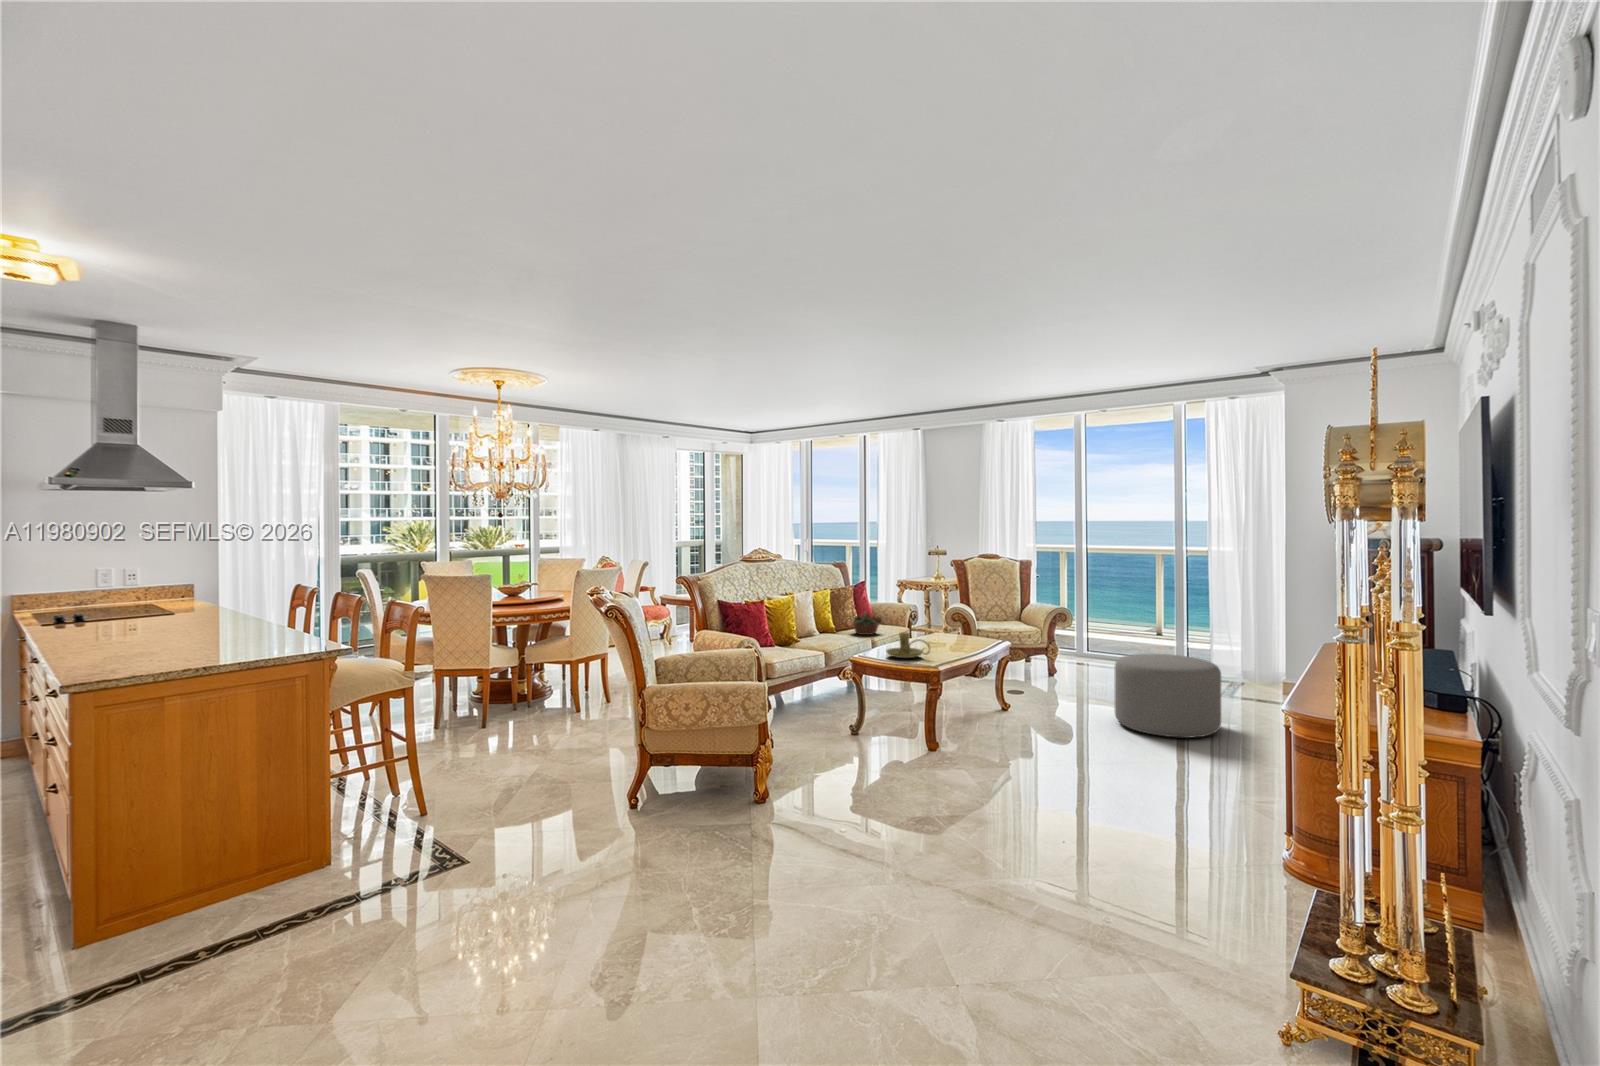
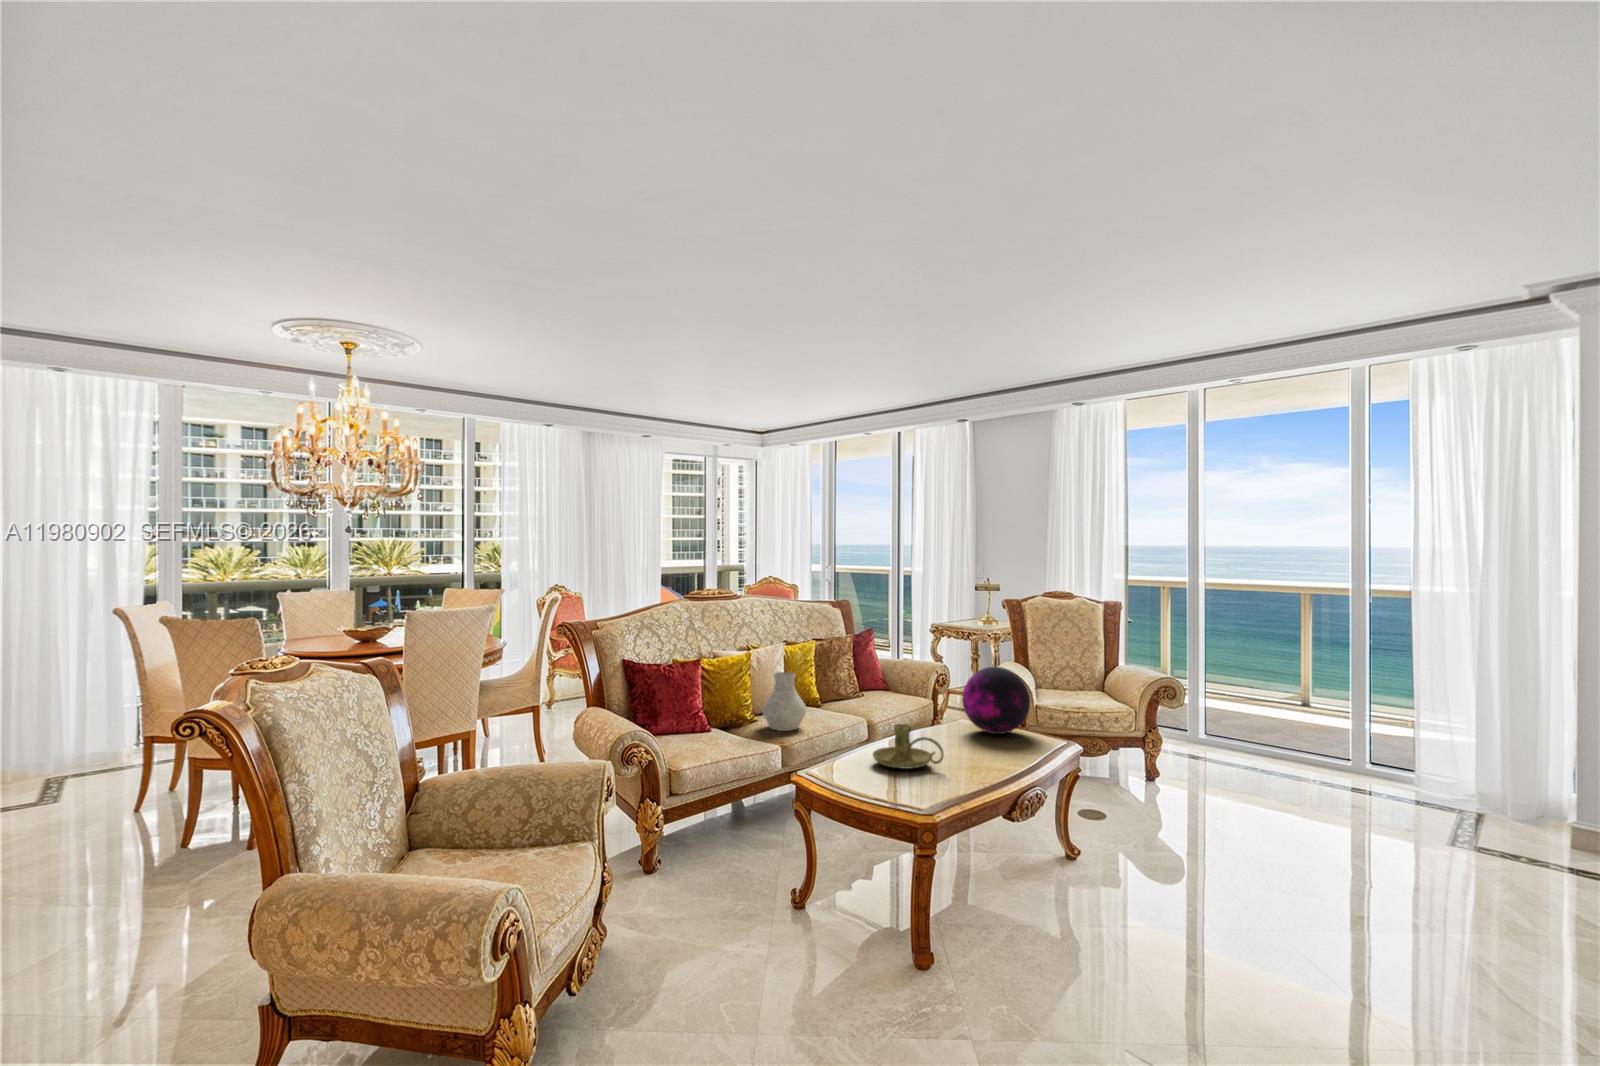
decorative orb: none [934,600,977,643] -> present [962,667,1030,734]
vase: none [805,608,834,645] -> present [762,672,806,731]
succulent planter: present [852,612,882,635] -> none [844,675,891,711]
ottoman: present [1114,654,1221,738] -> none [1261,768,1463,935]

